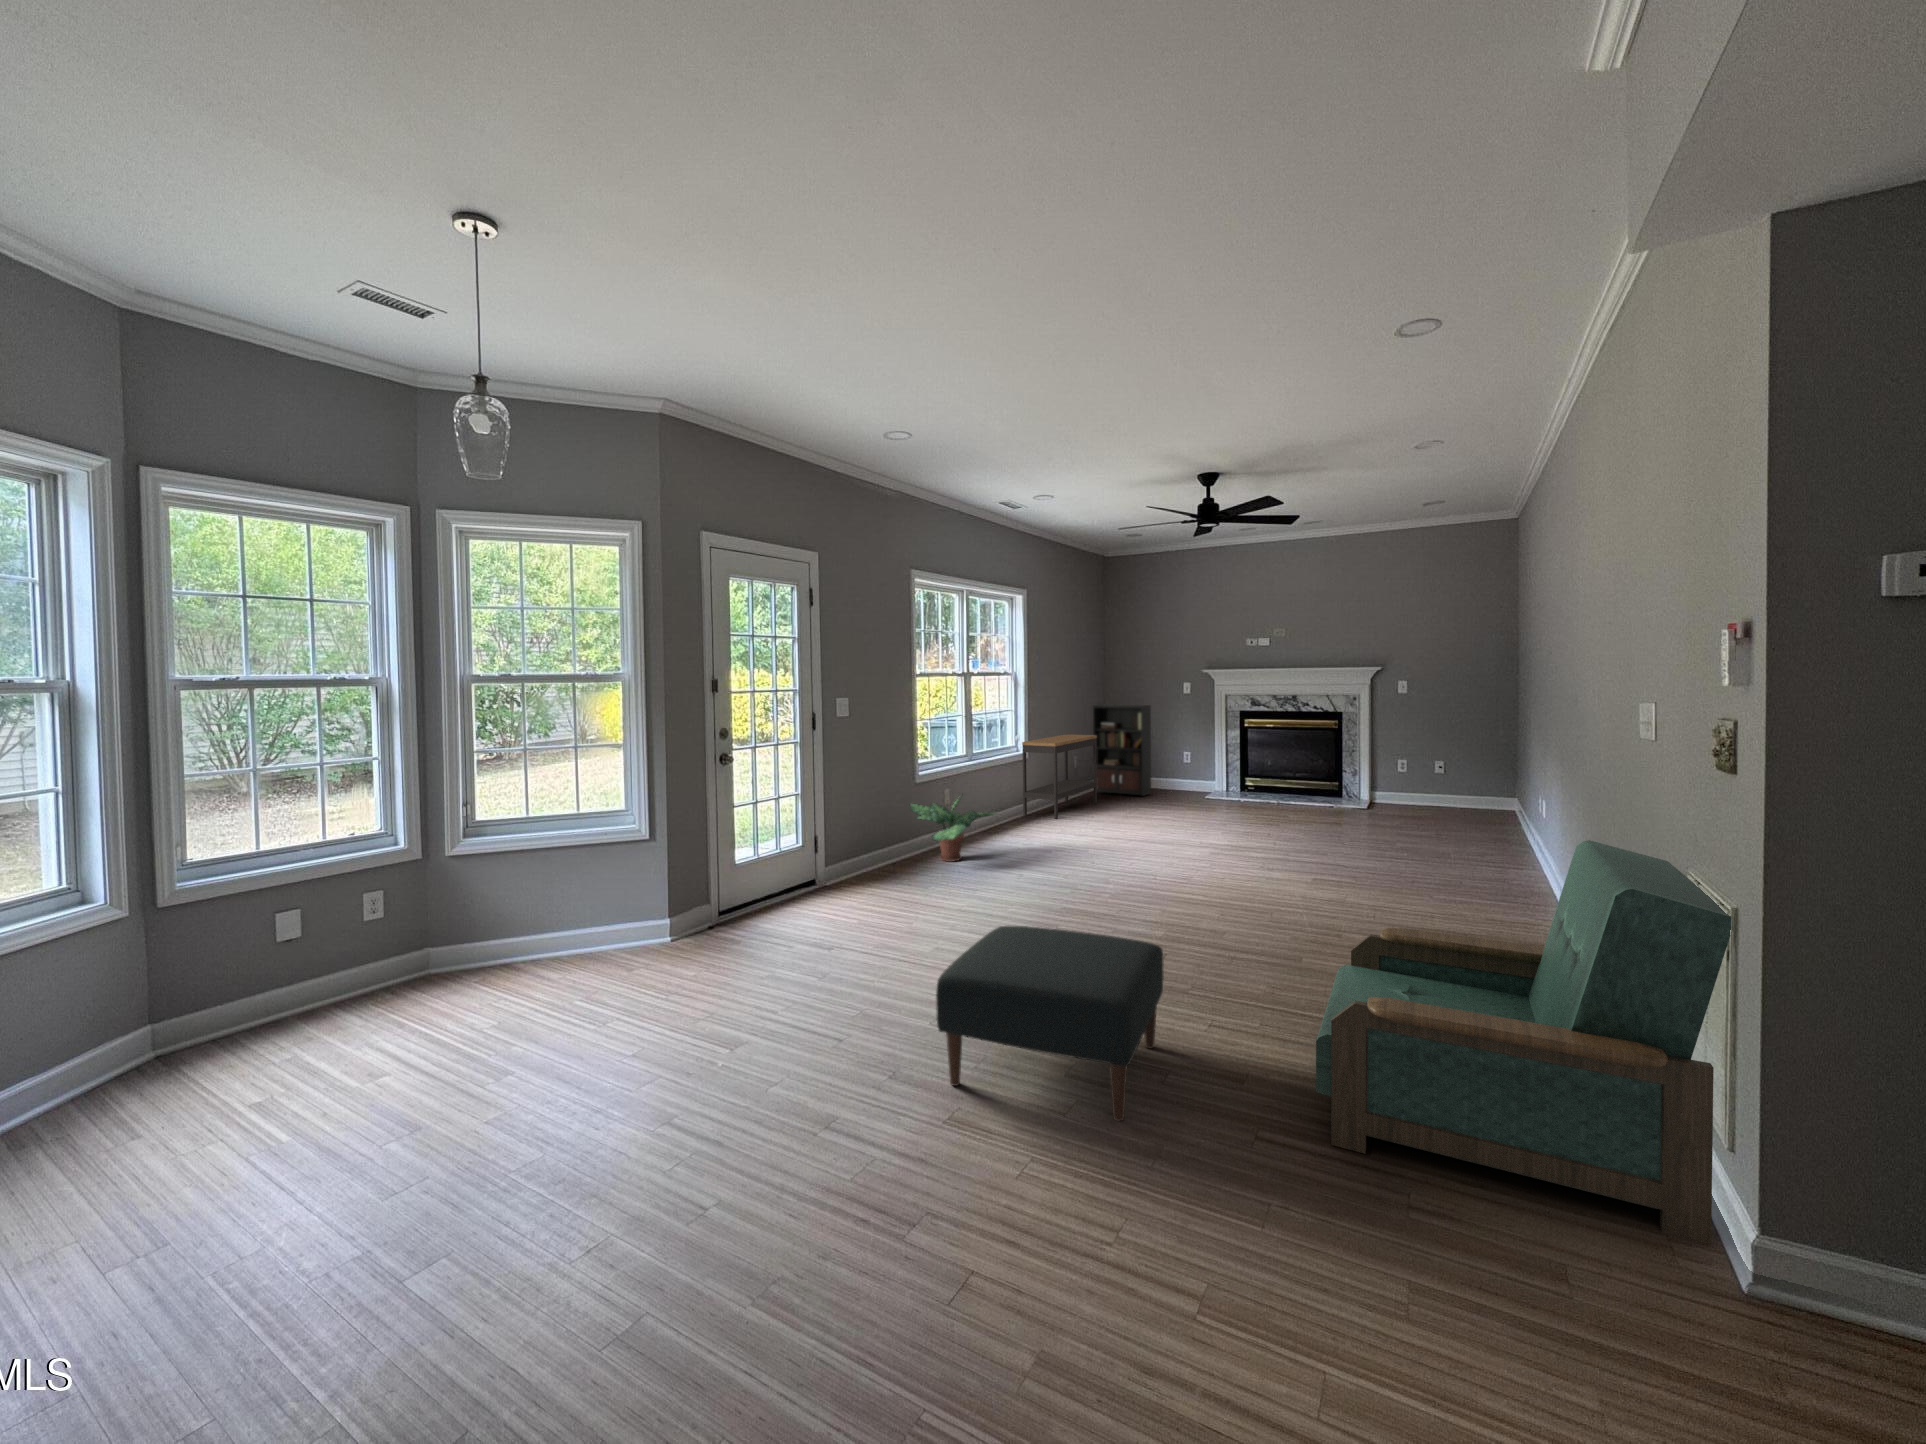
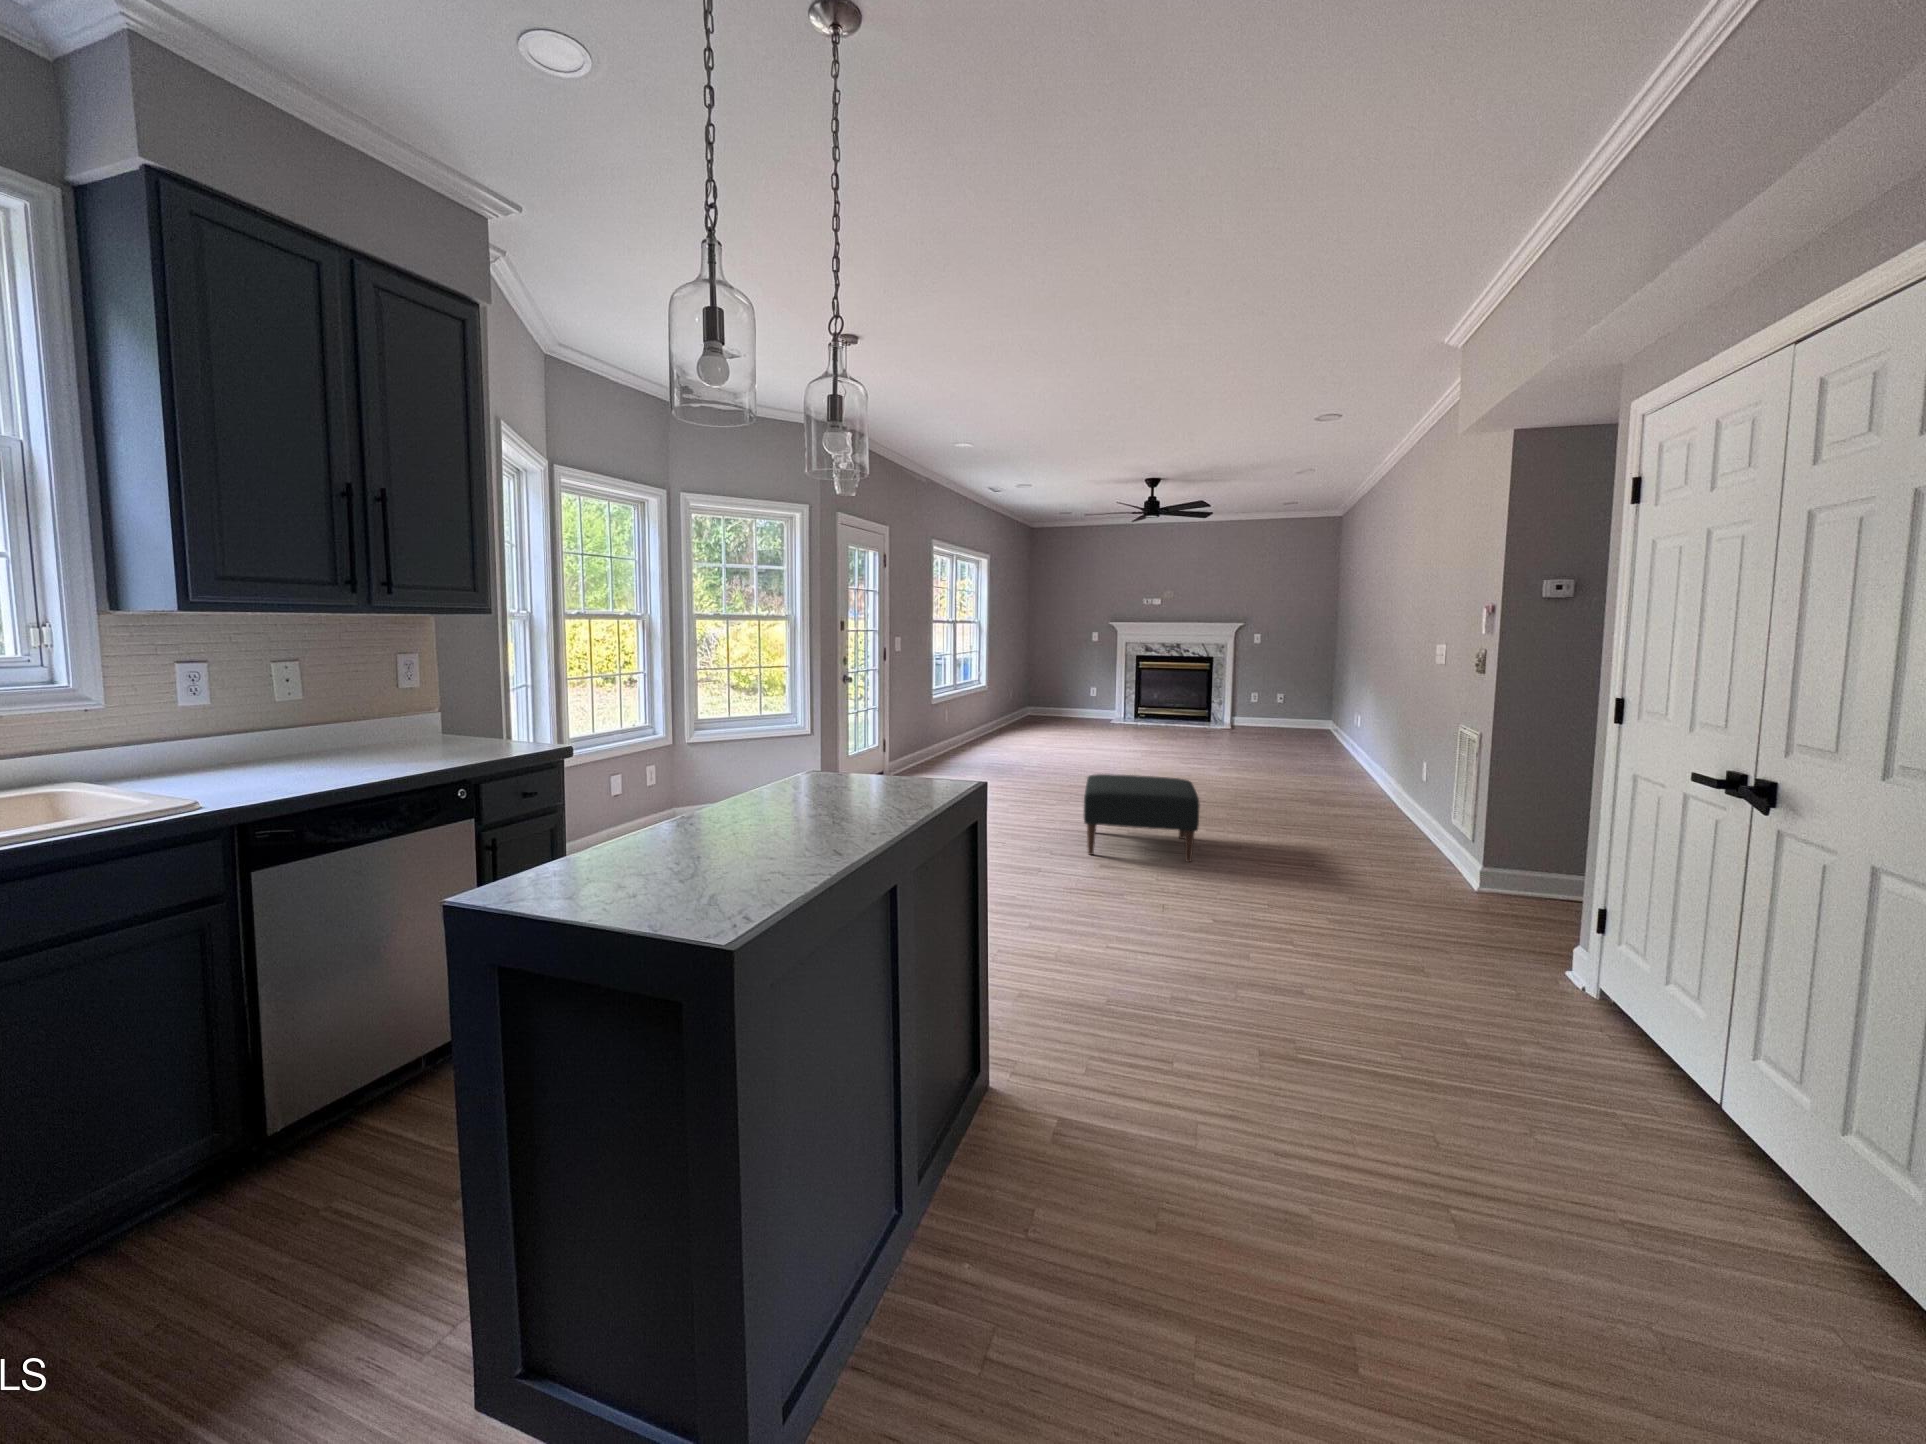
bookcase: present [1093,704,1151,796] -> none [1021,649,1082,722]
console table: present [1022,734,1097,819] -> none [983,672,1032,737]
potted plant: present [910,797,996,862] -> none [925,711,992,762]
armchair: present [1316,840,1731,1244] -> none [1281,714,1482,881]

